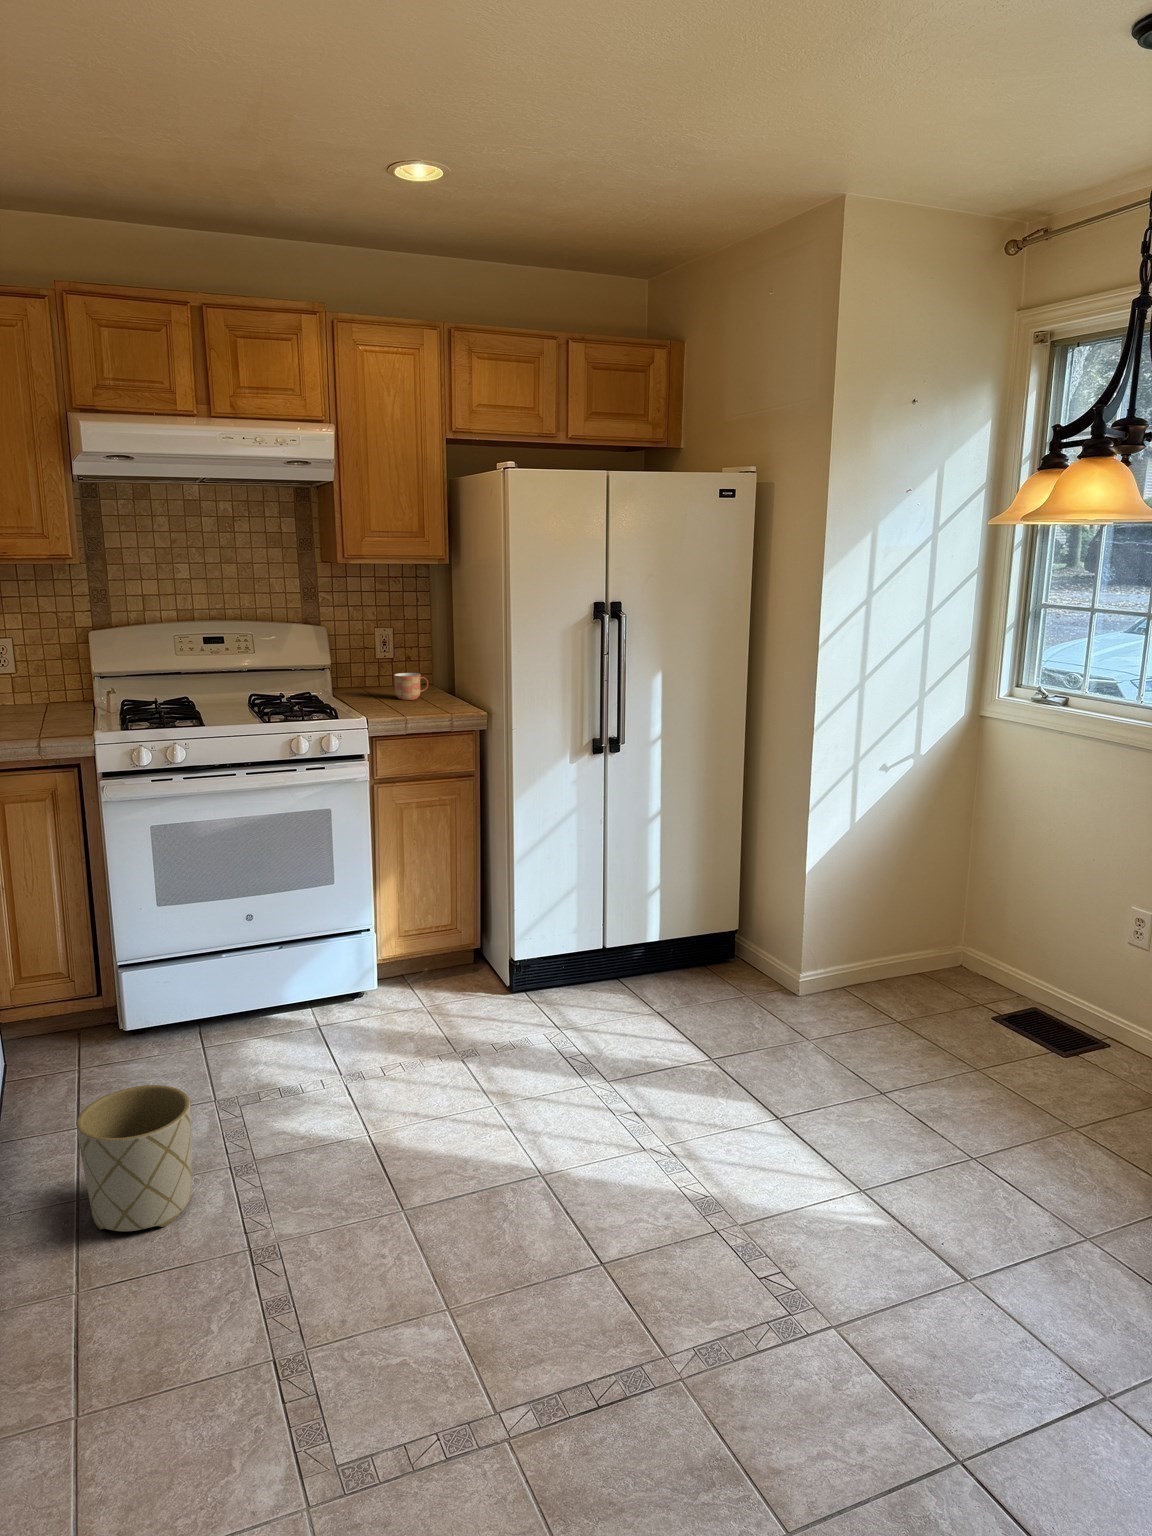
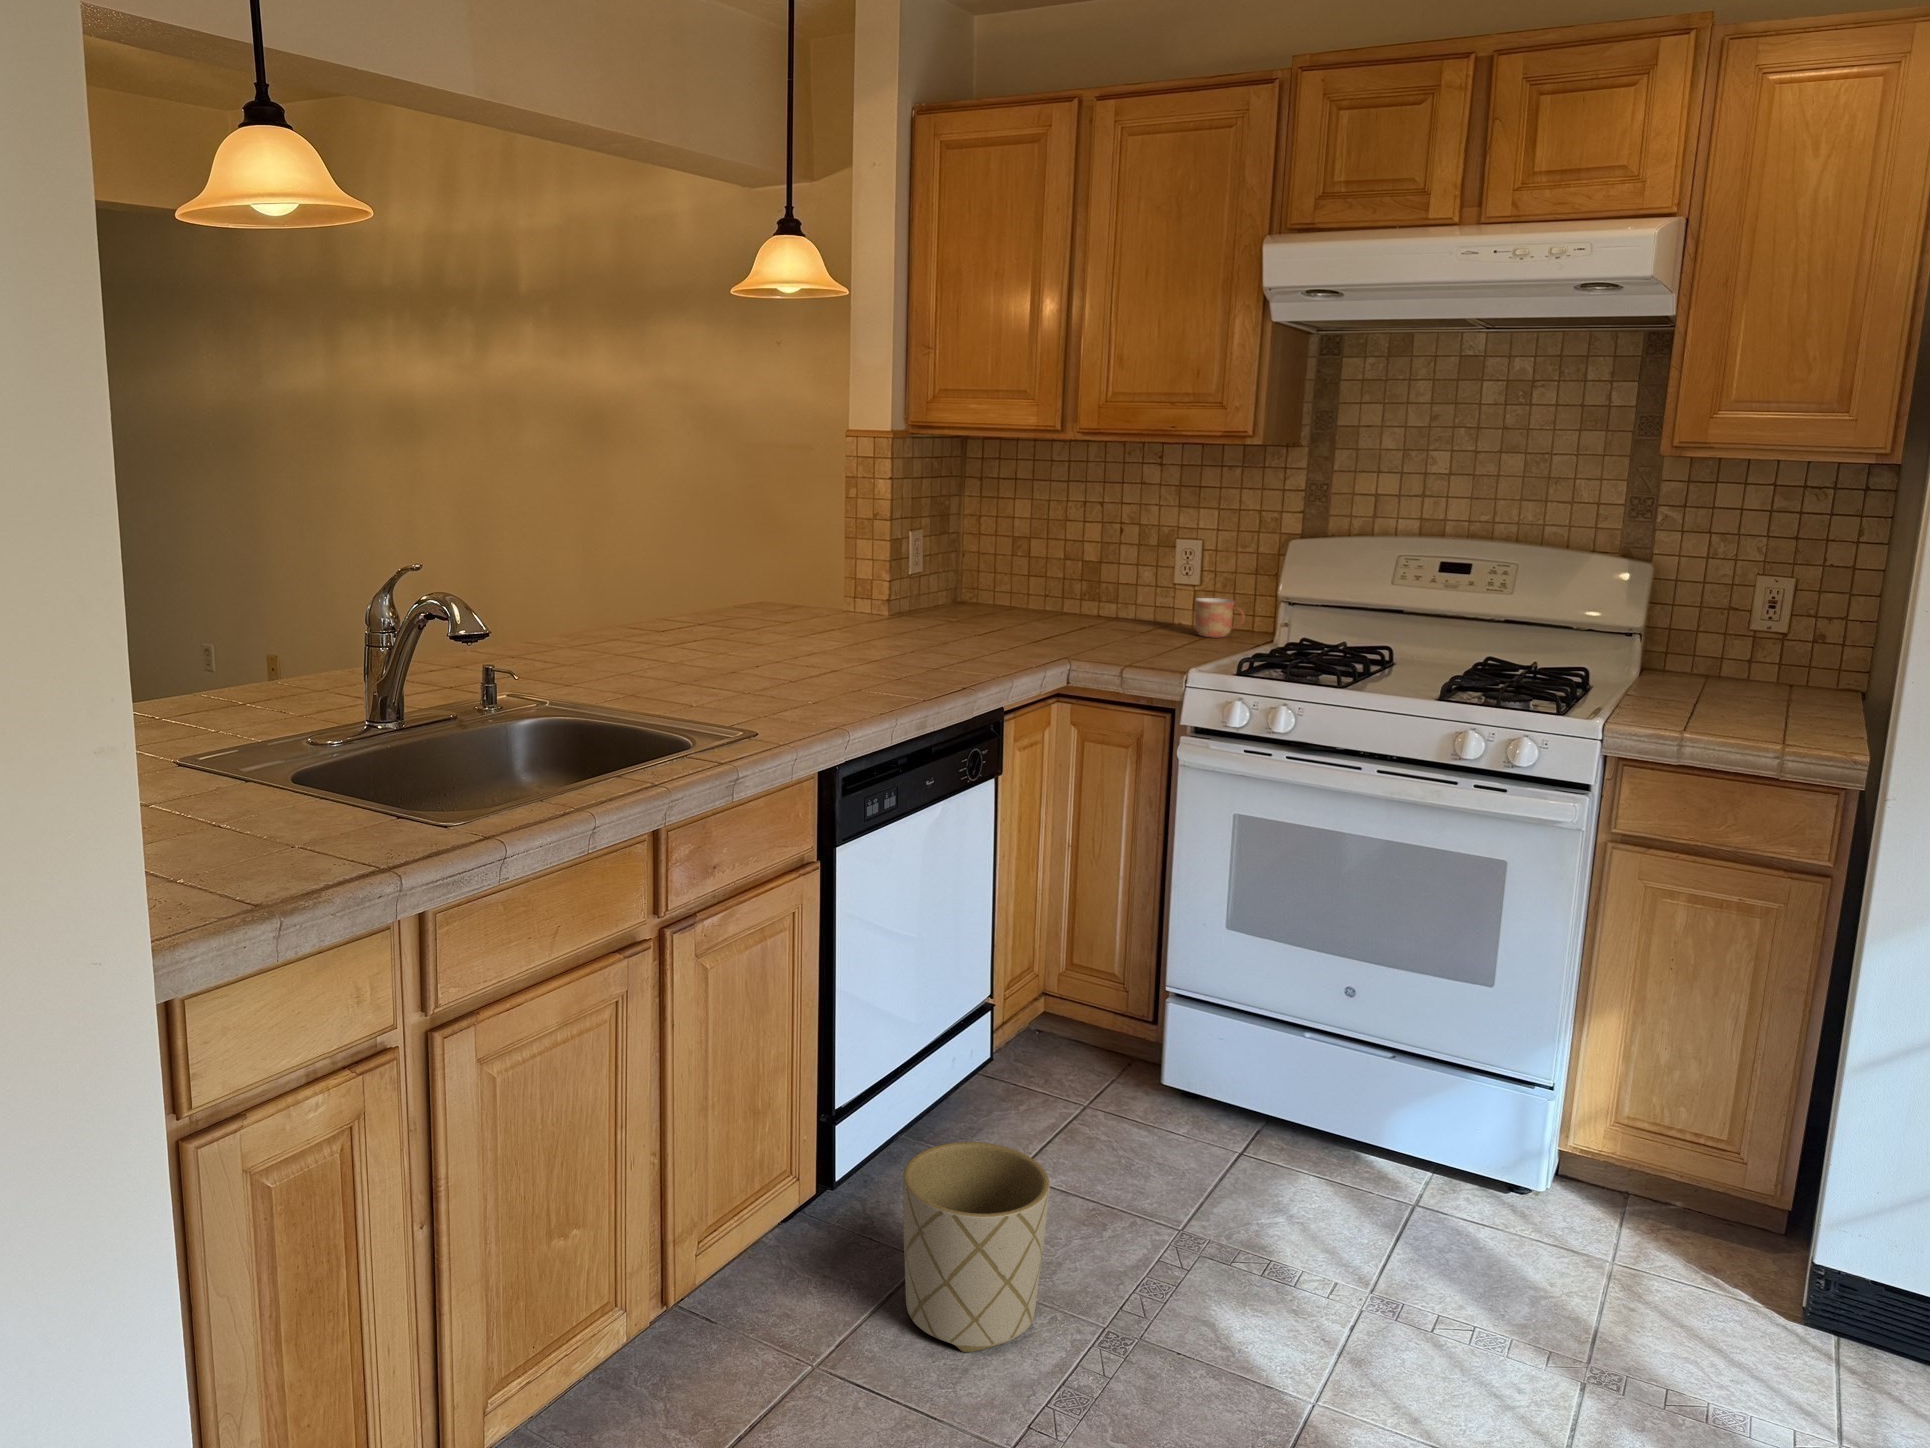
mug: present [394,673,428,700] -> present [1195,598,1245,637]

